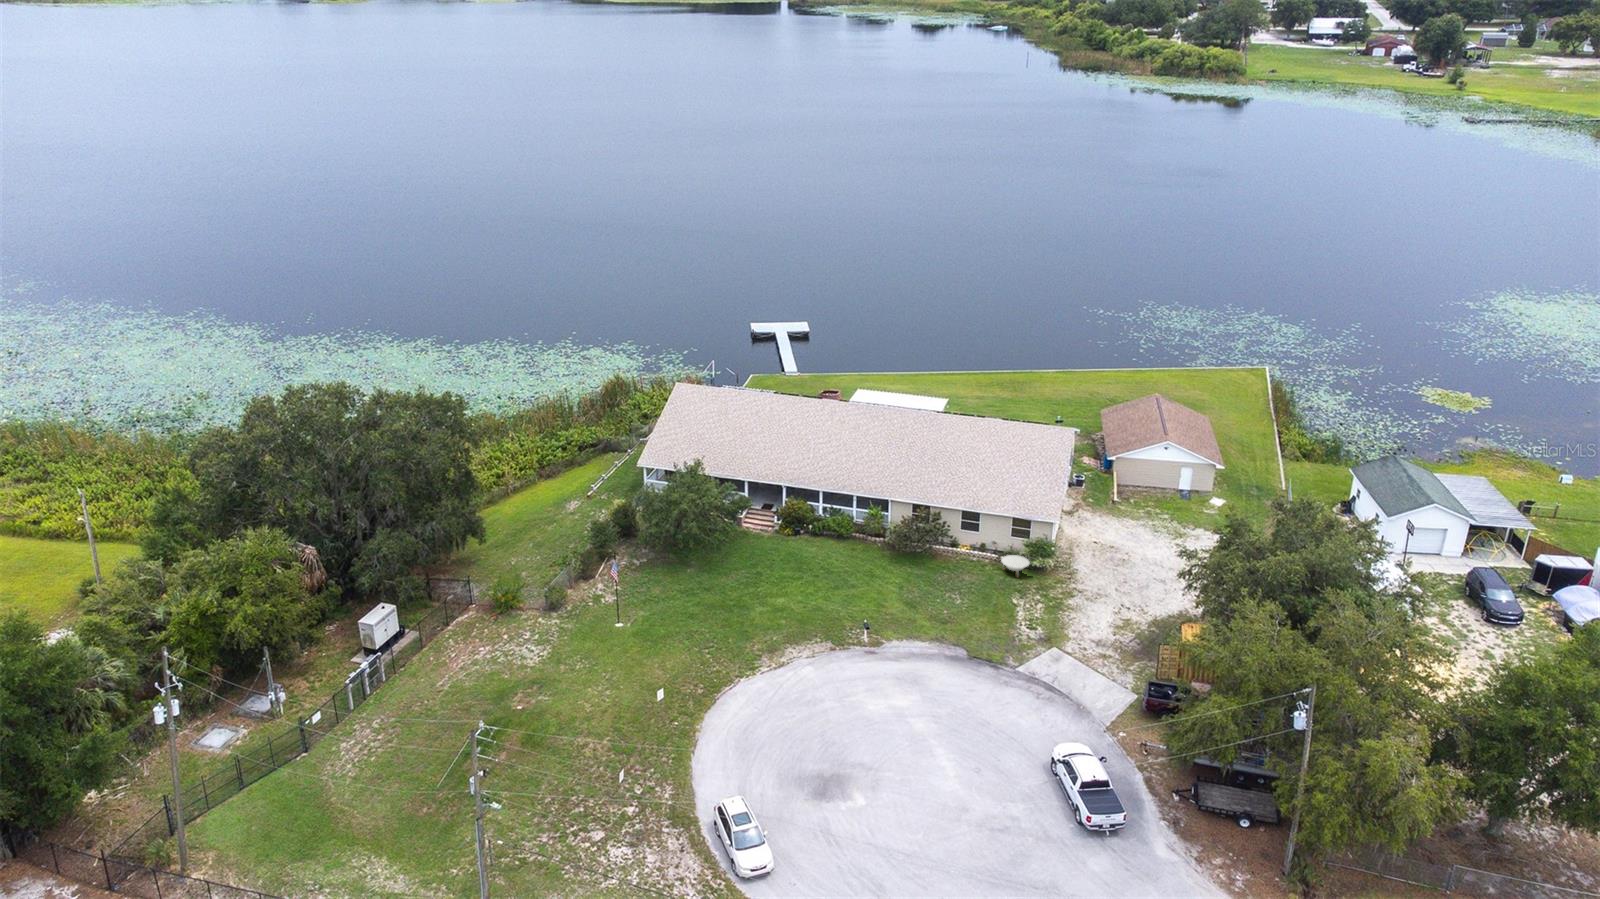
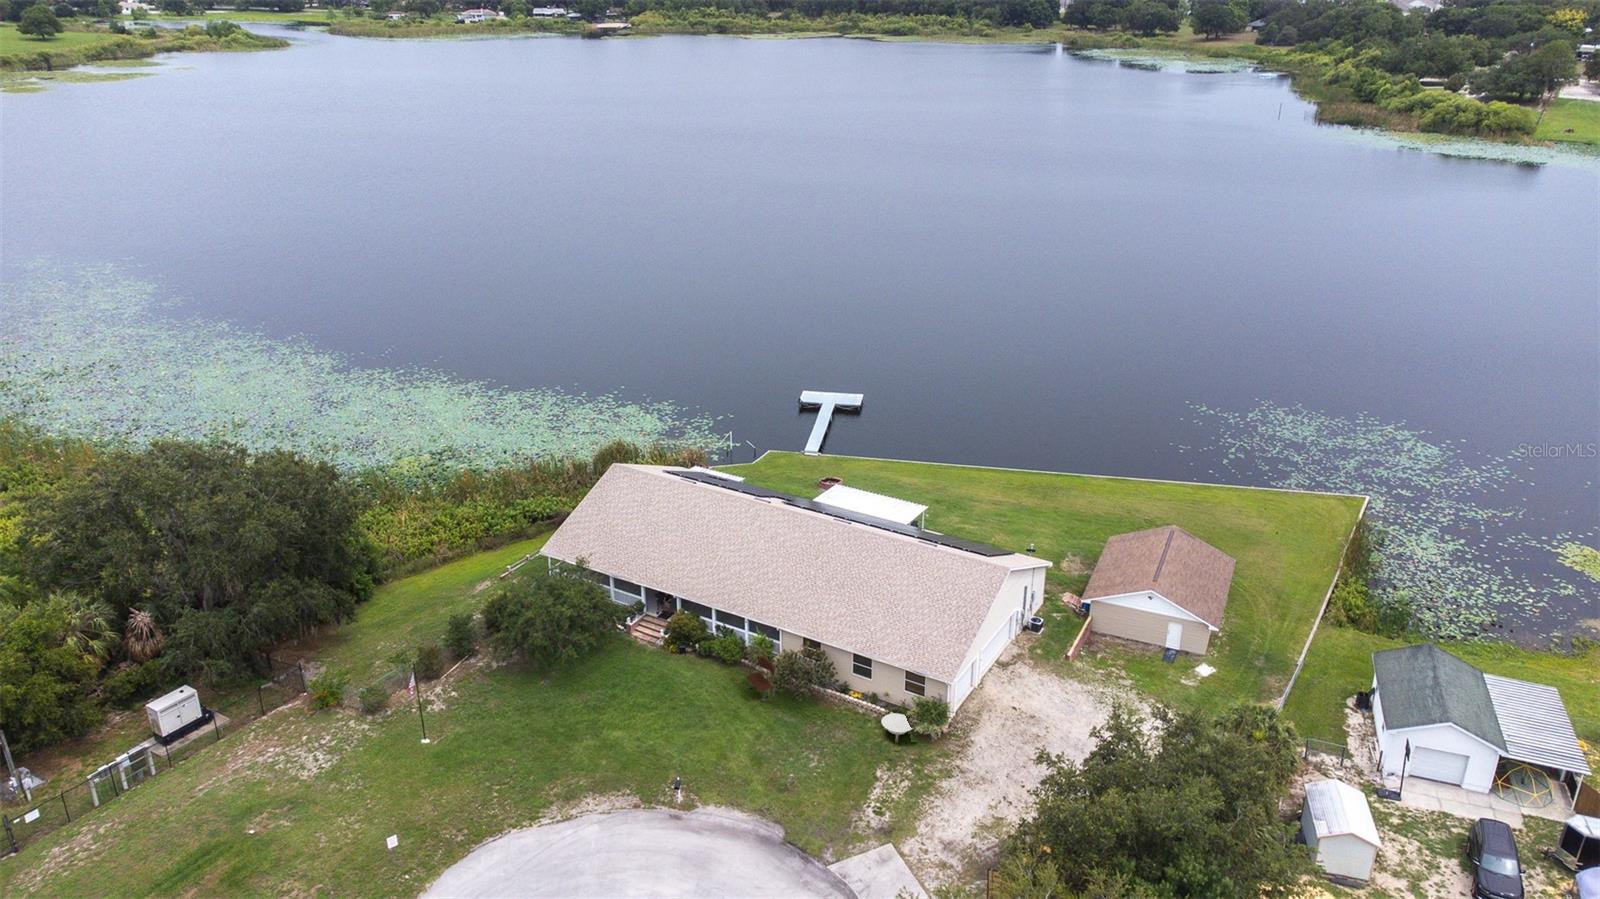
bench: none [870,523,901,562] -> present [746,656,775,701]

